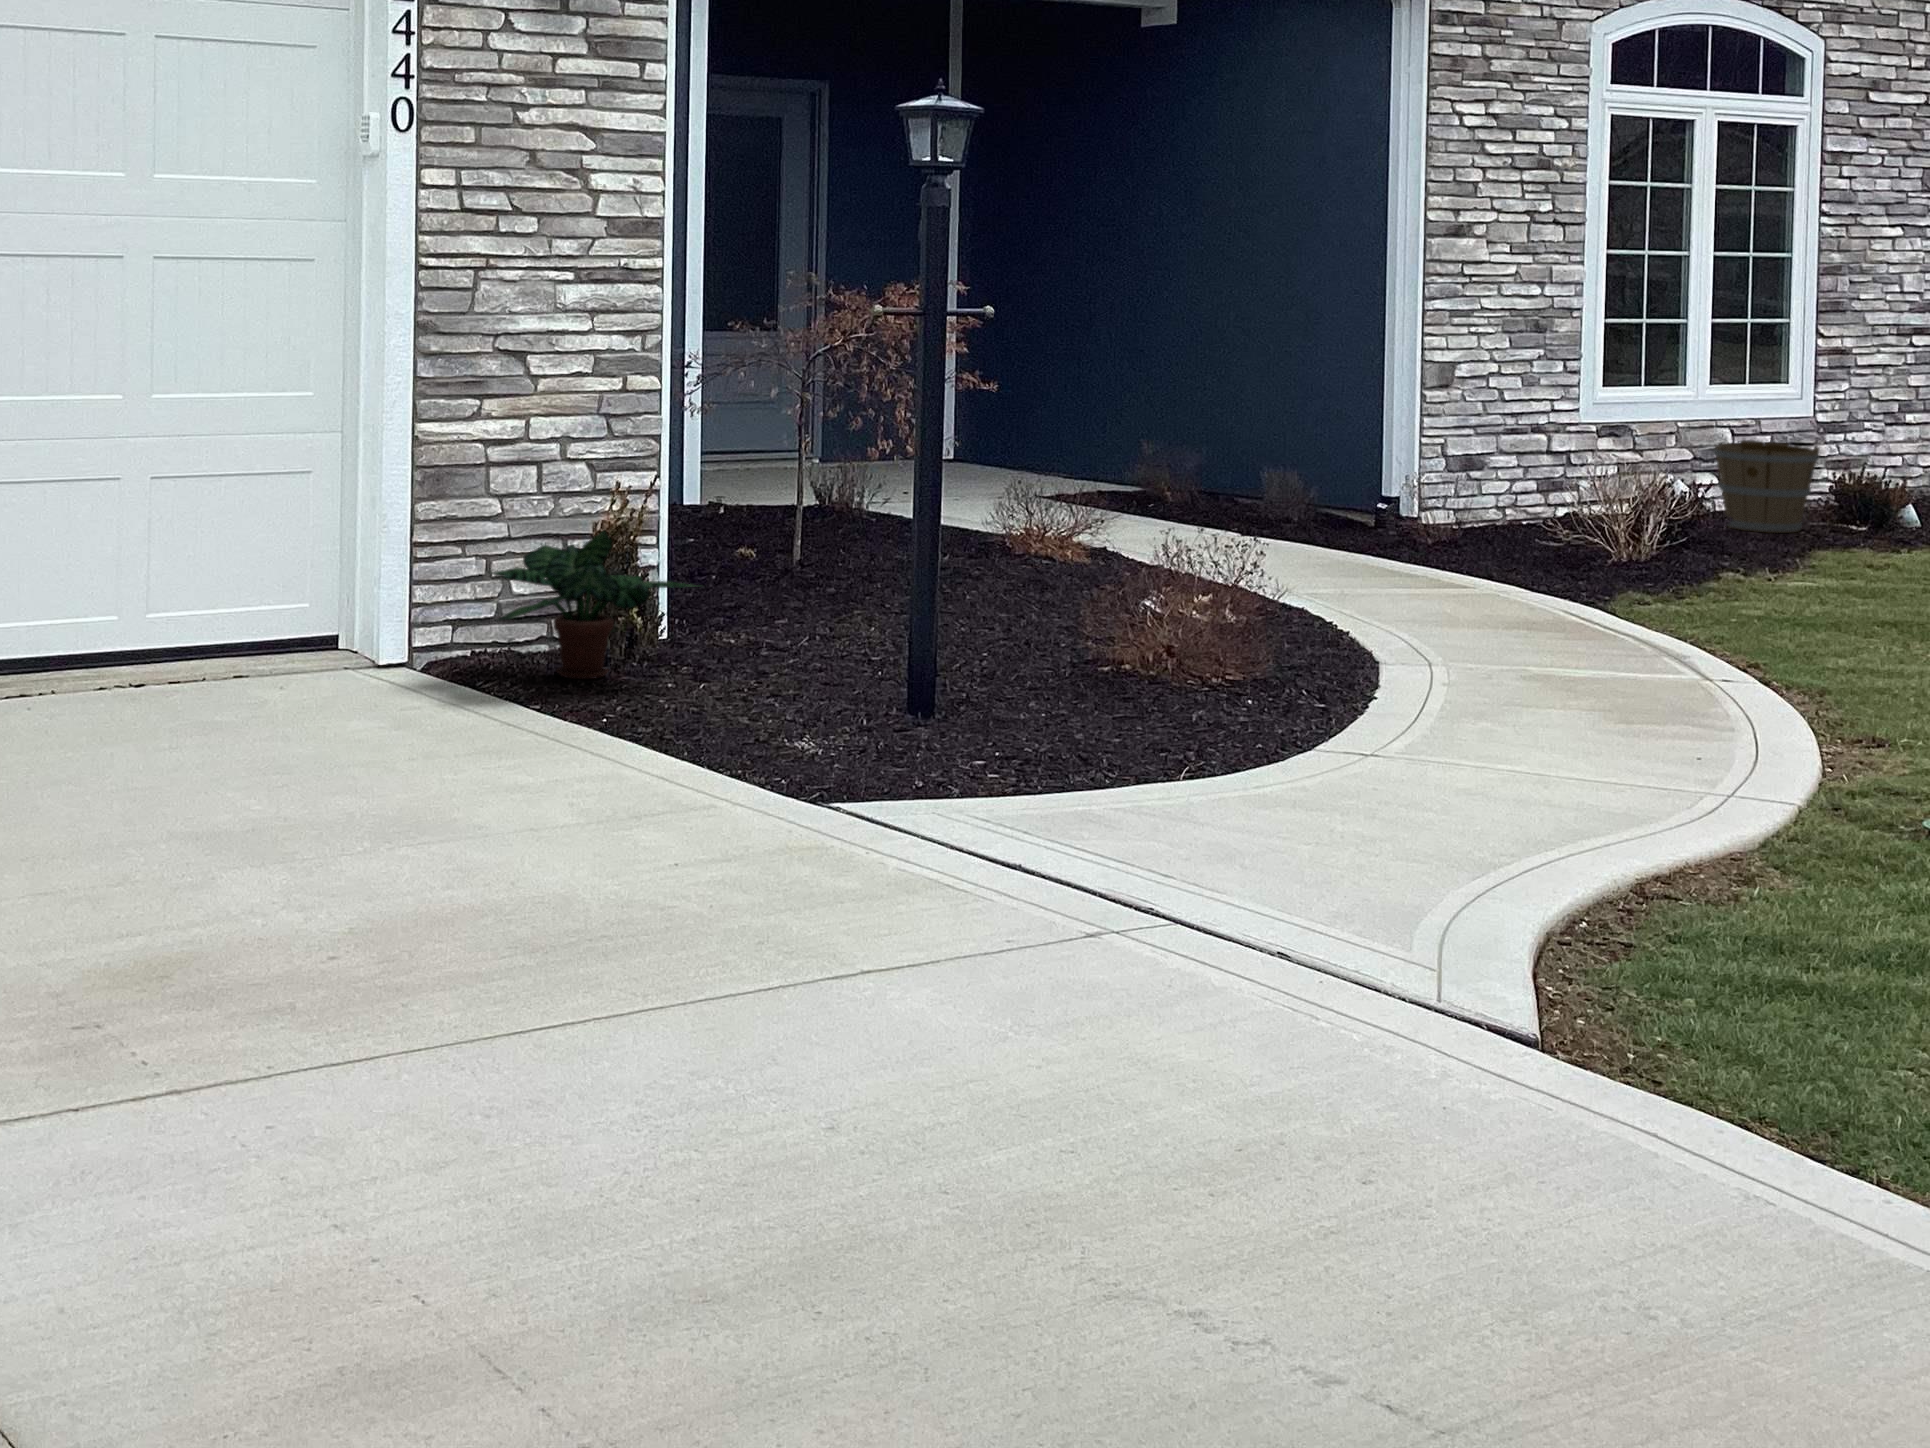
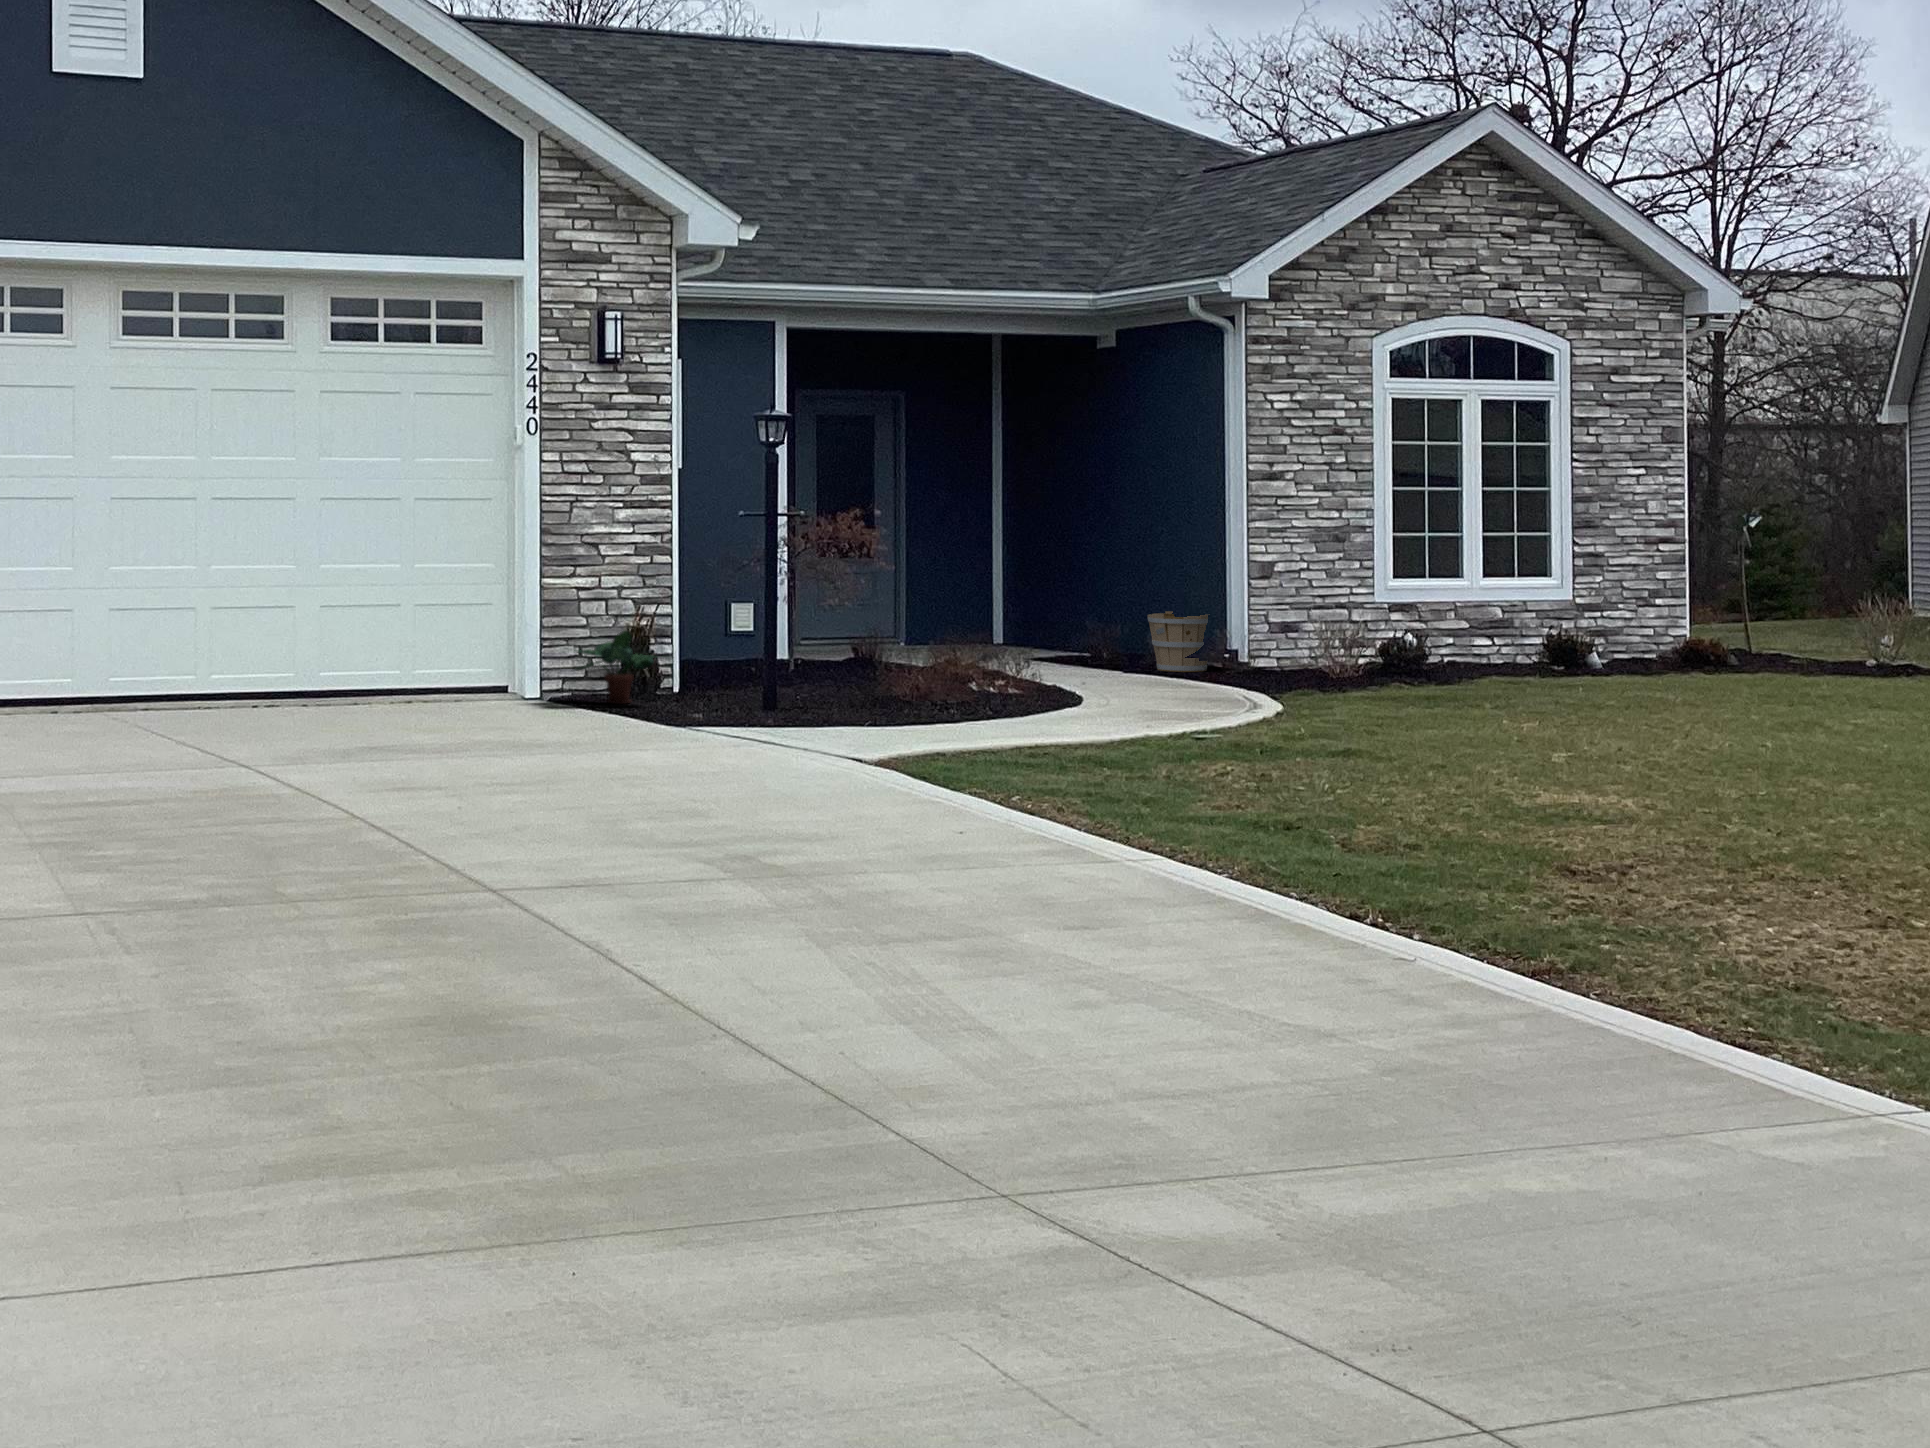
wooden bucket: present [1713,440,1819,533] -> present [1148,611,1208,672]

